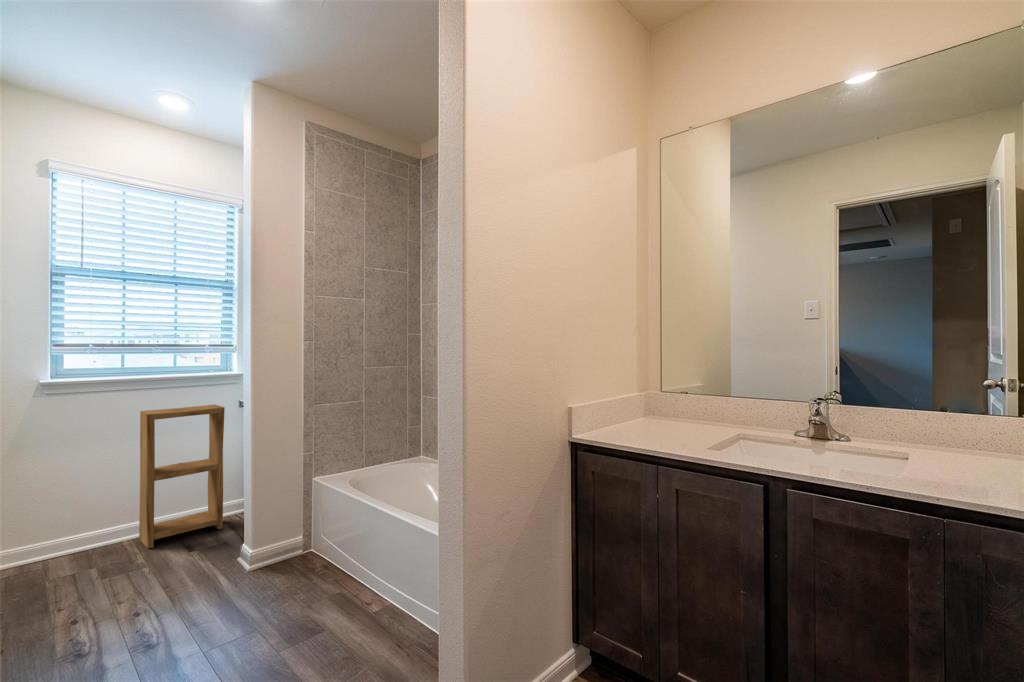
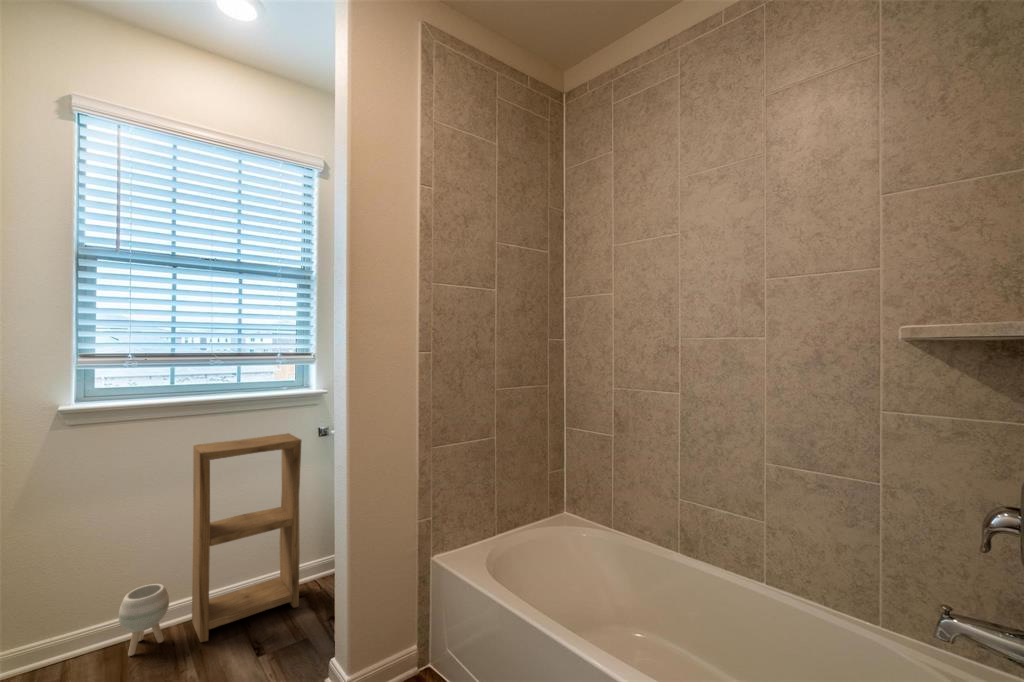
planter: none [86,510,123,557] -> present [118,584,169,656]

